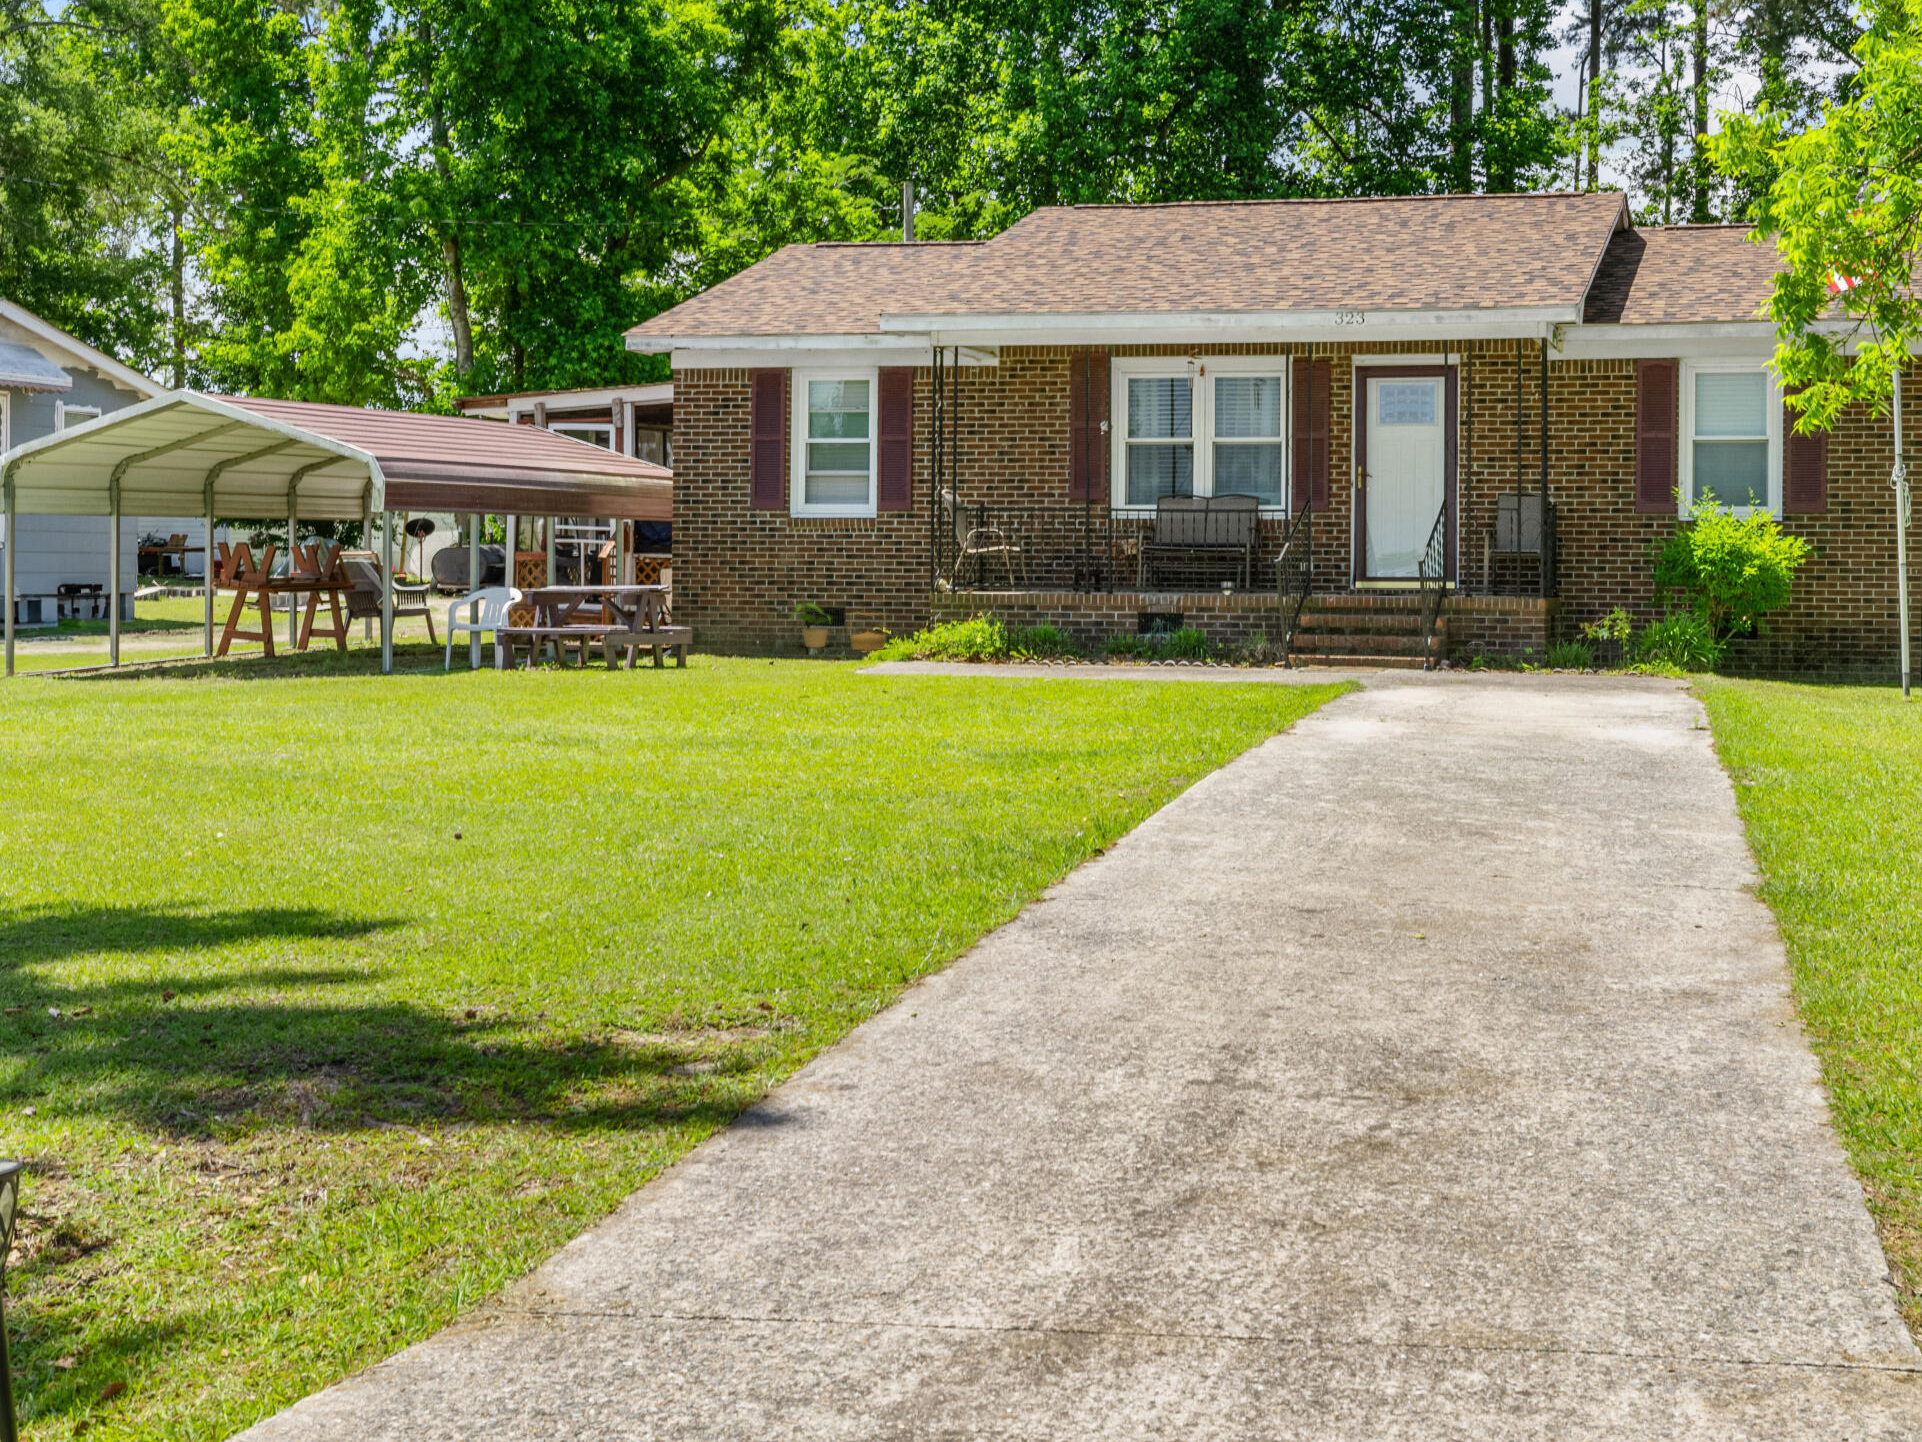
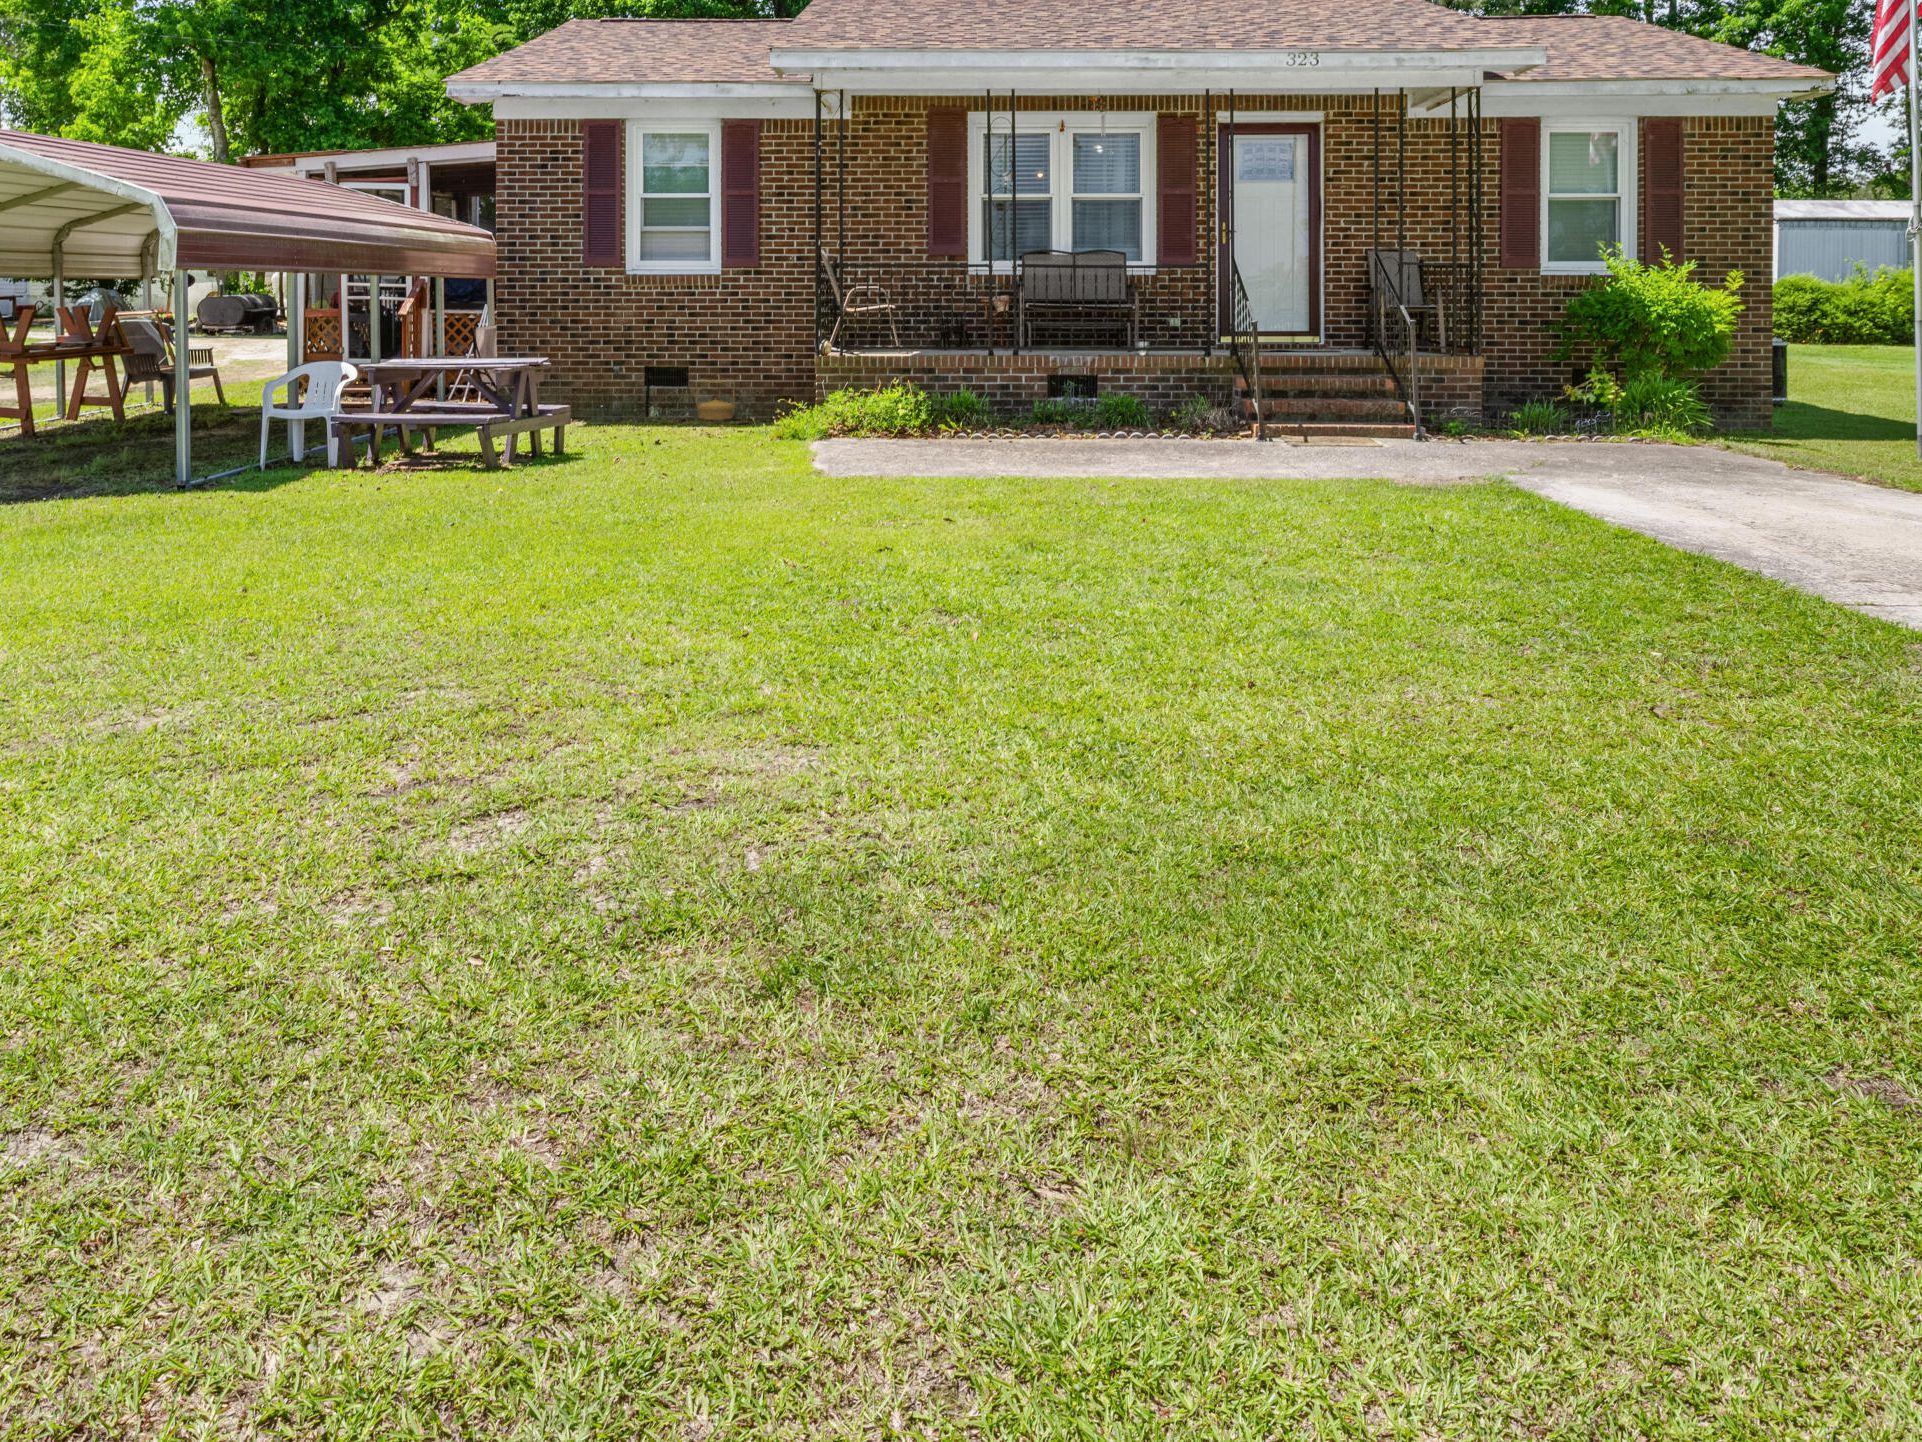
potted plant: present [792,603,831,648] -> none [629,371,672,418]

